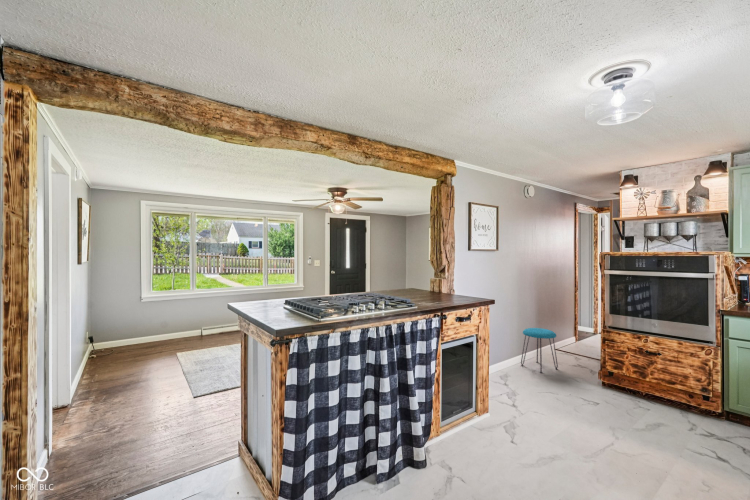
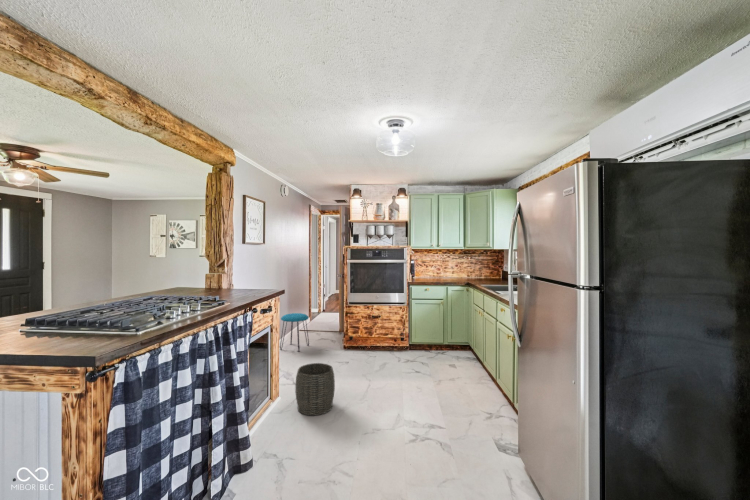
woven basket: none [498,387,546,451] -> present [295,363,335,416]

